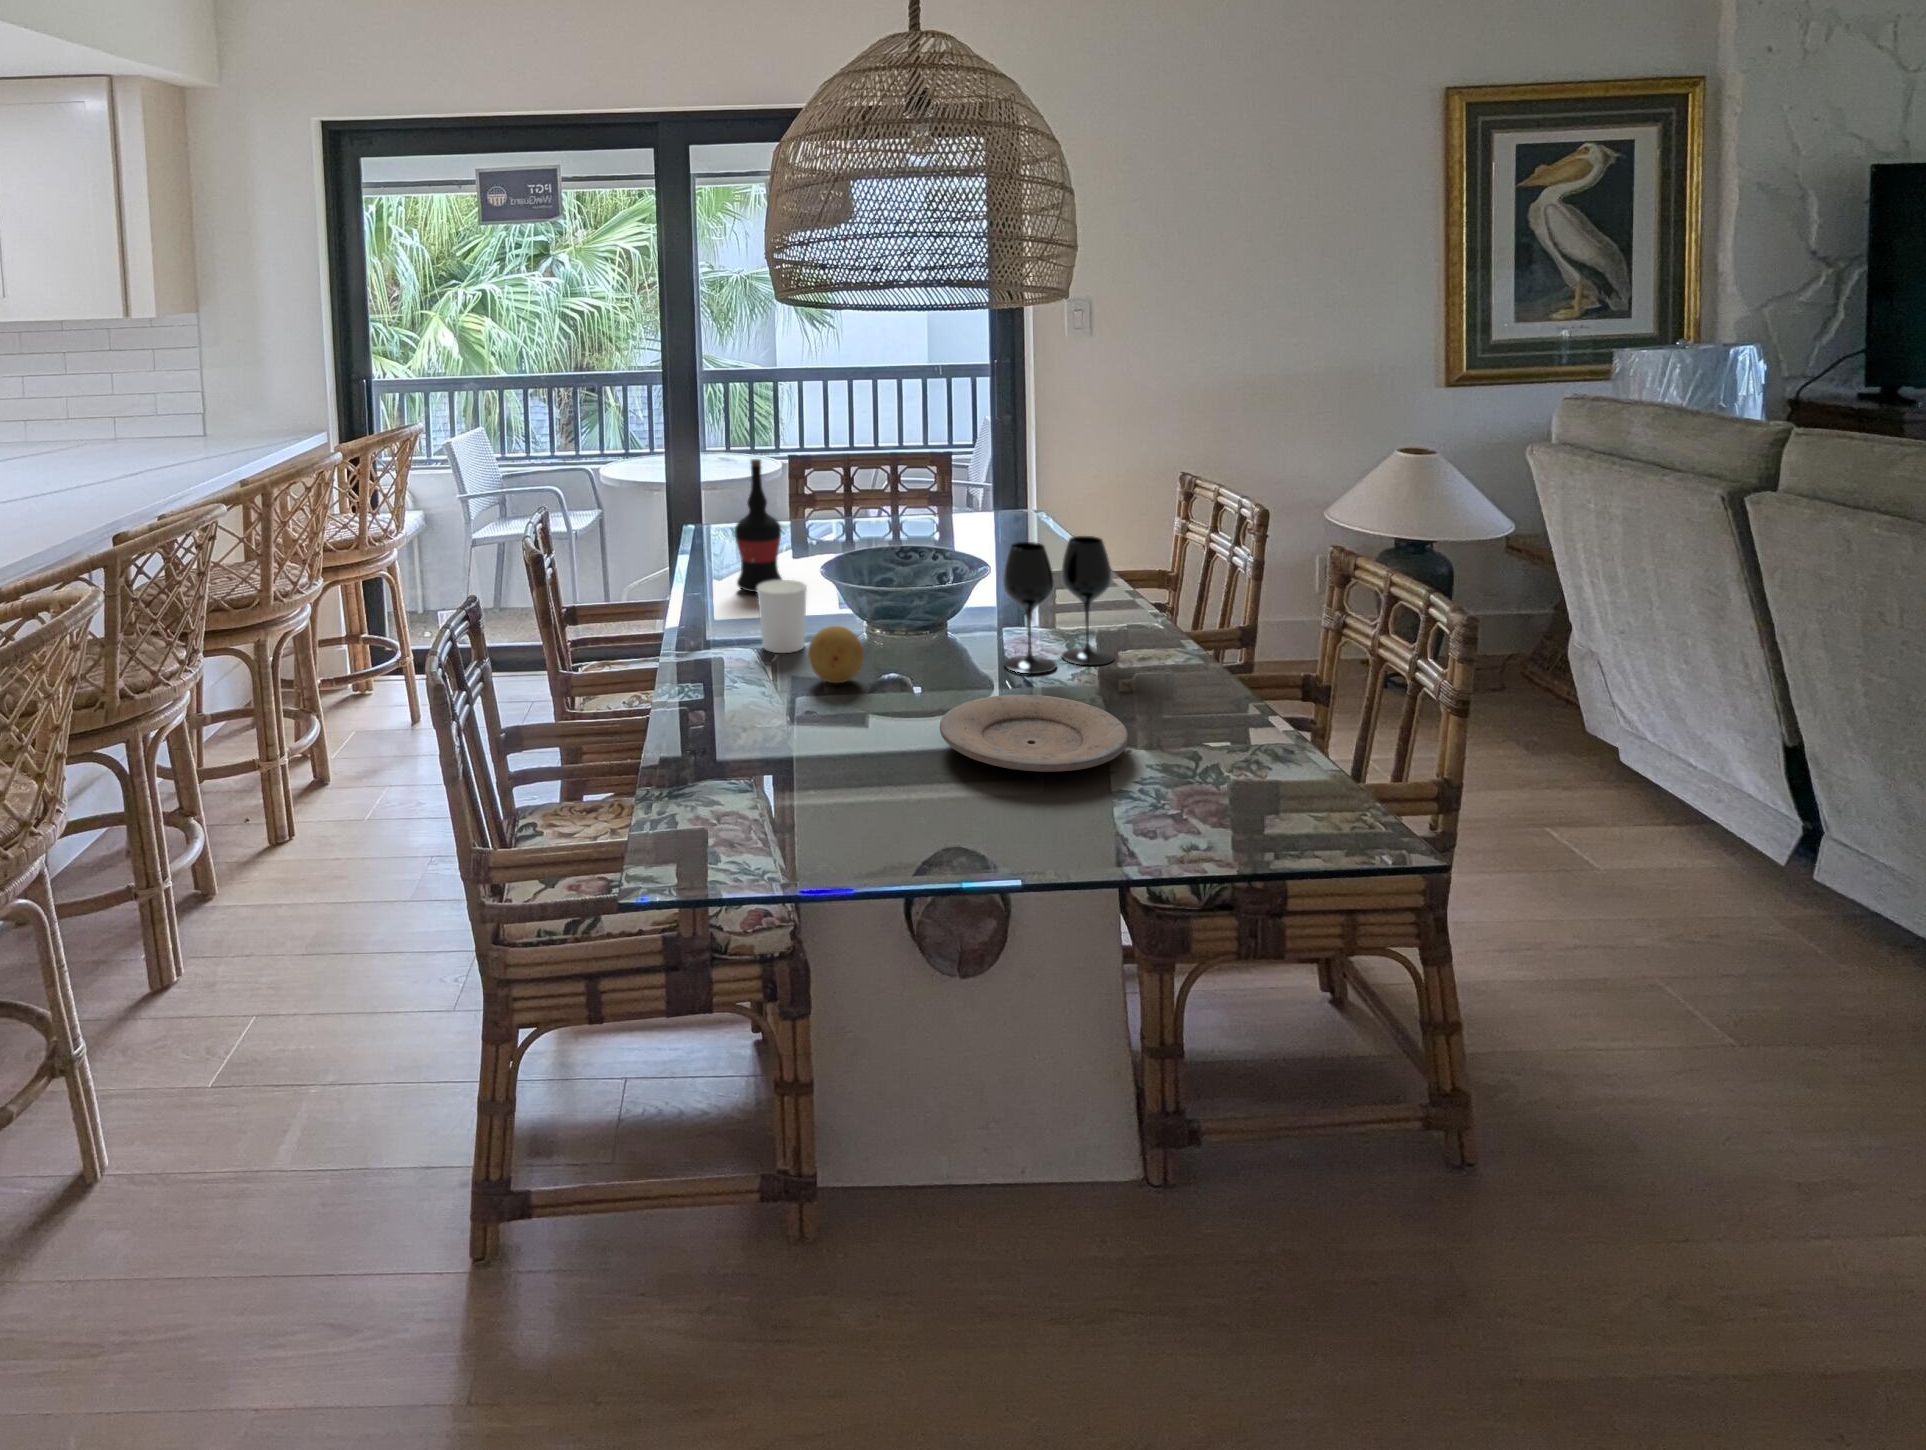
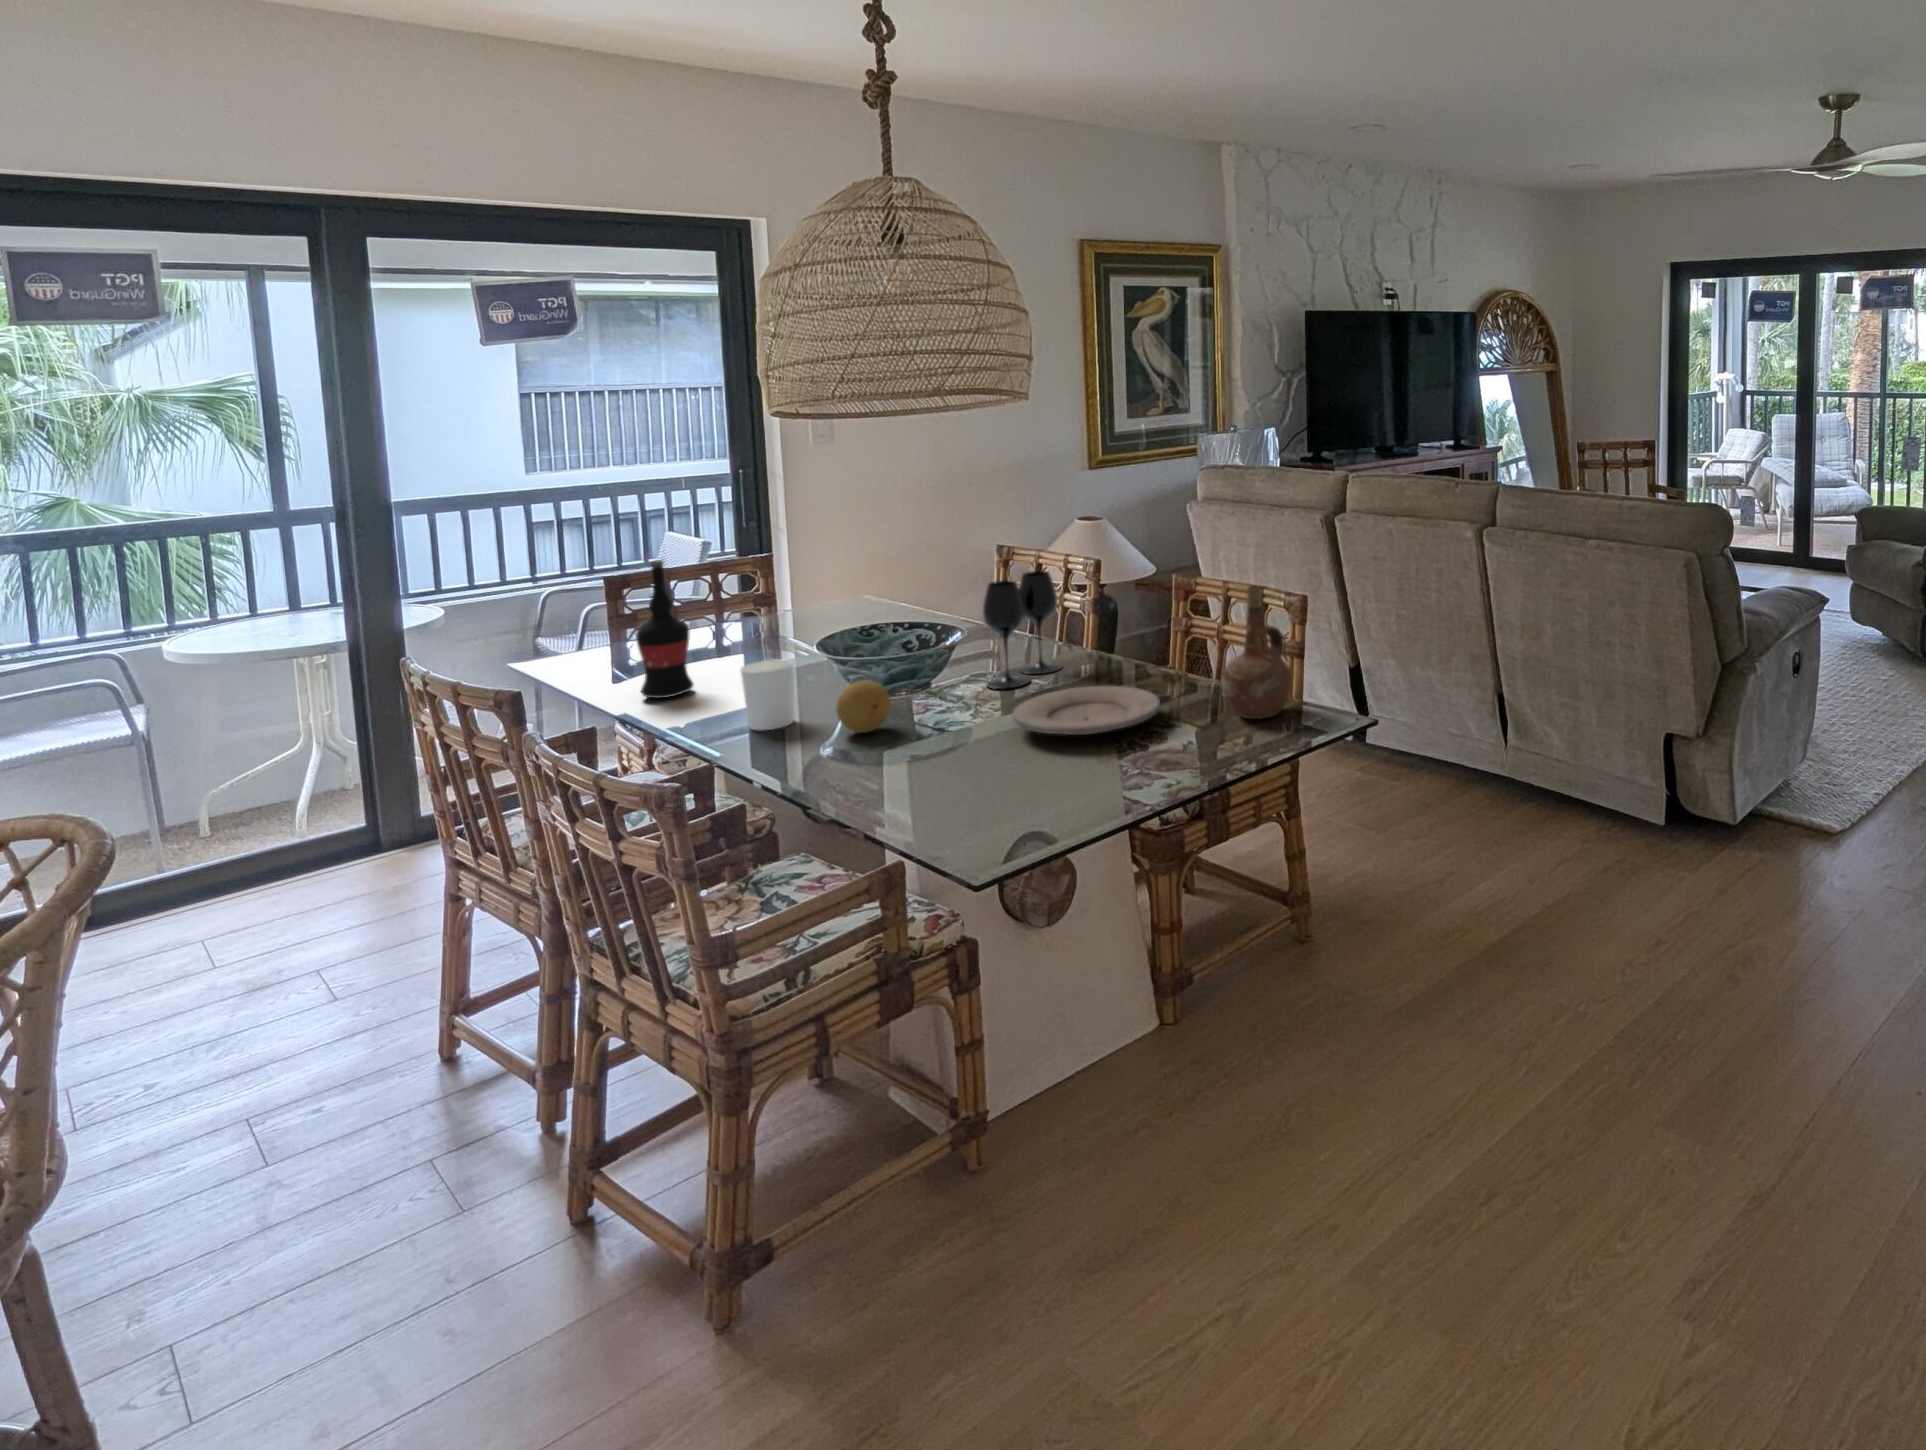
ceramic pitcher: none [1189,627,1301,824] -> present [1221,585,1292,719]

